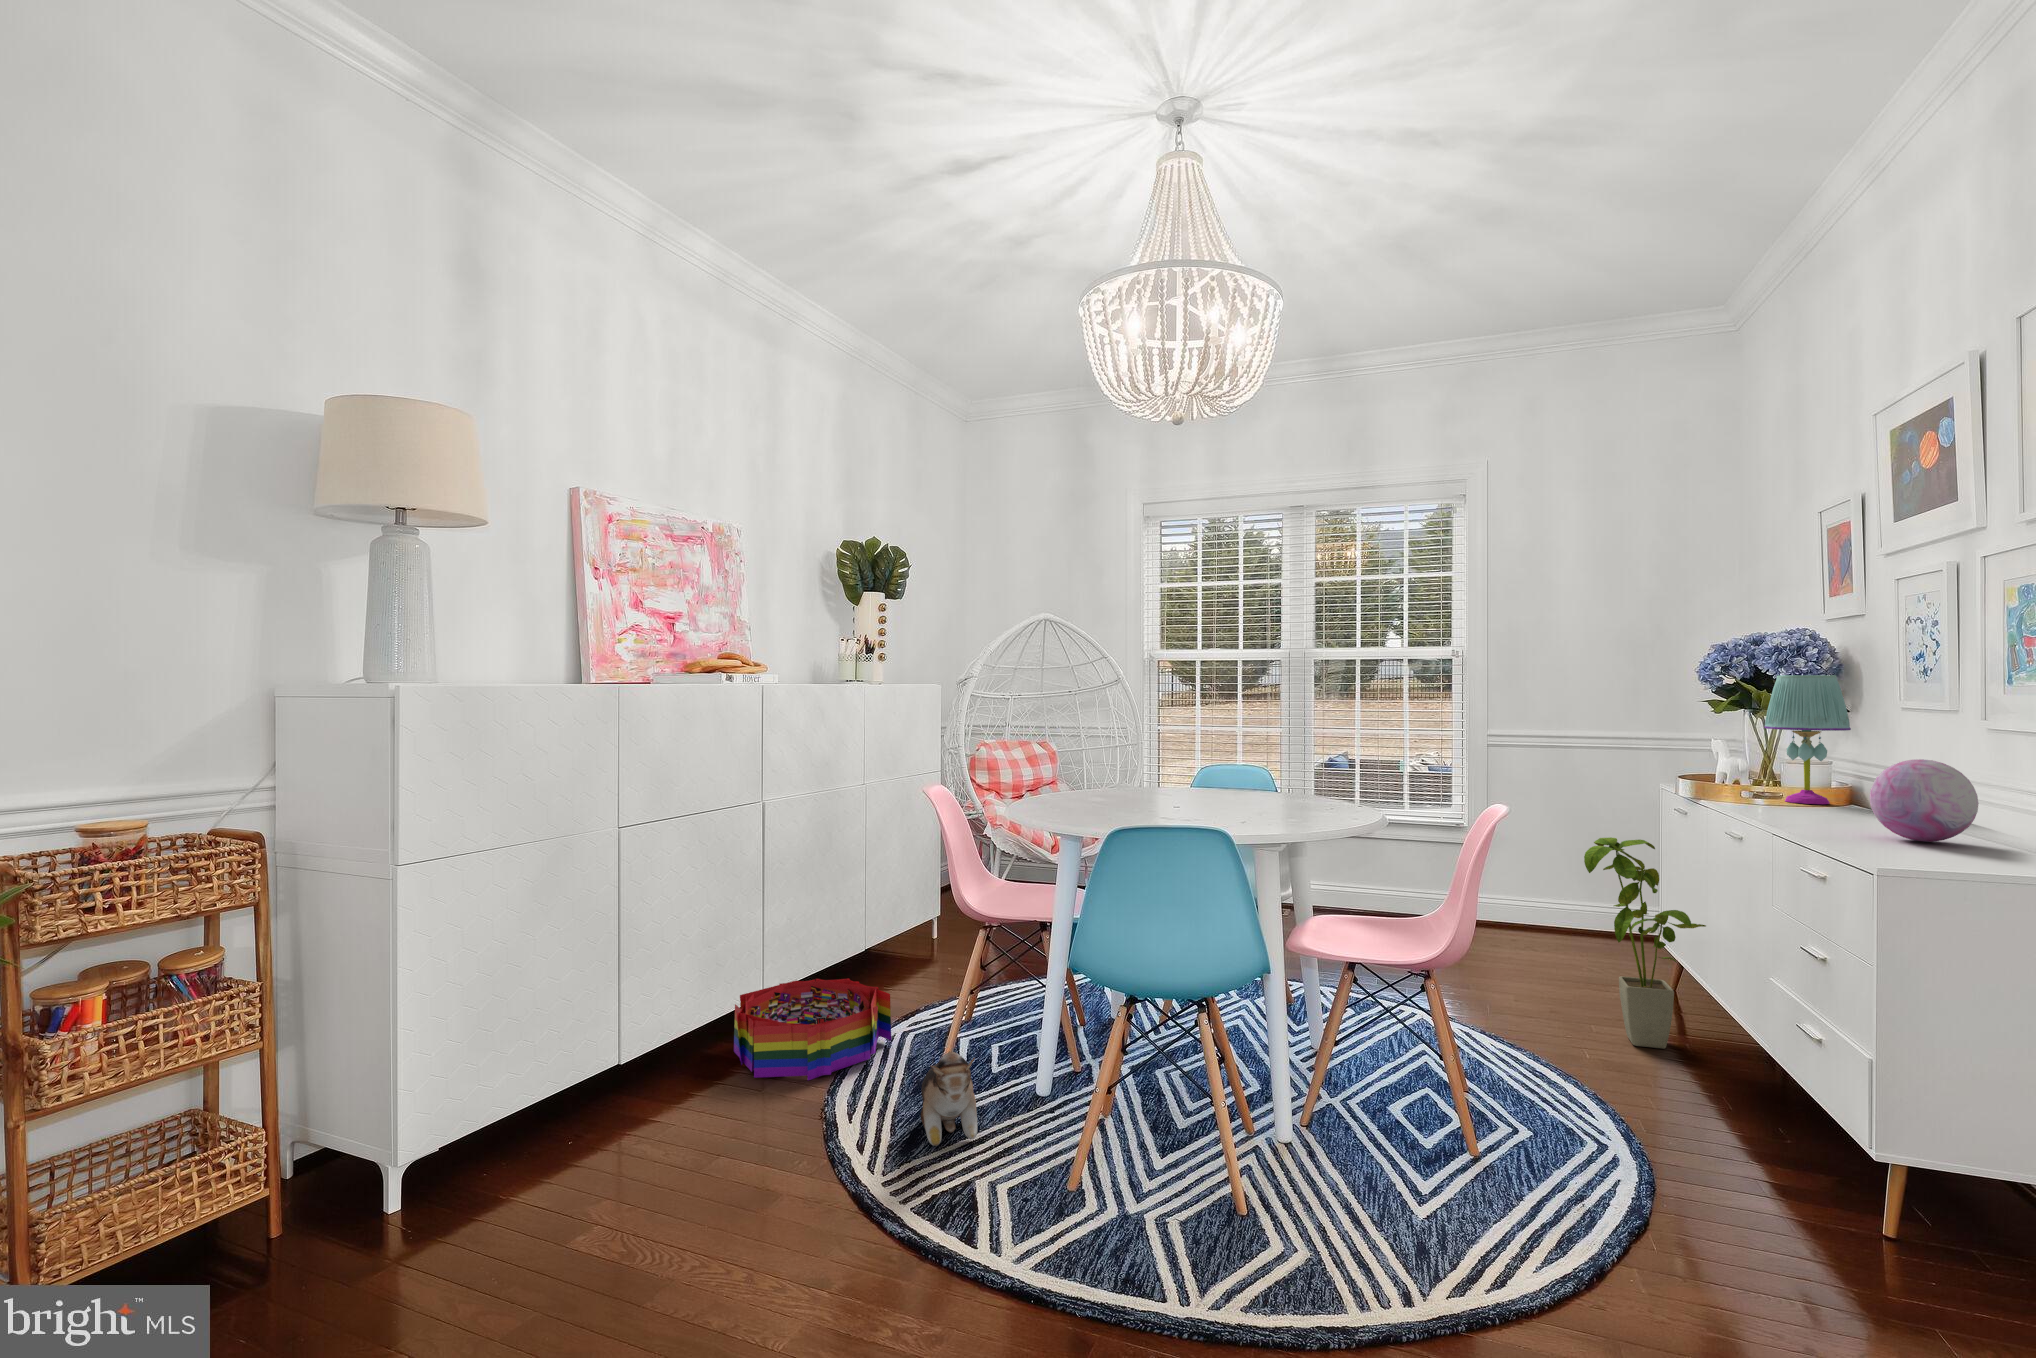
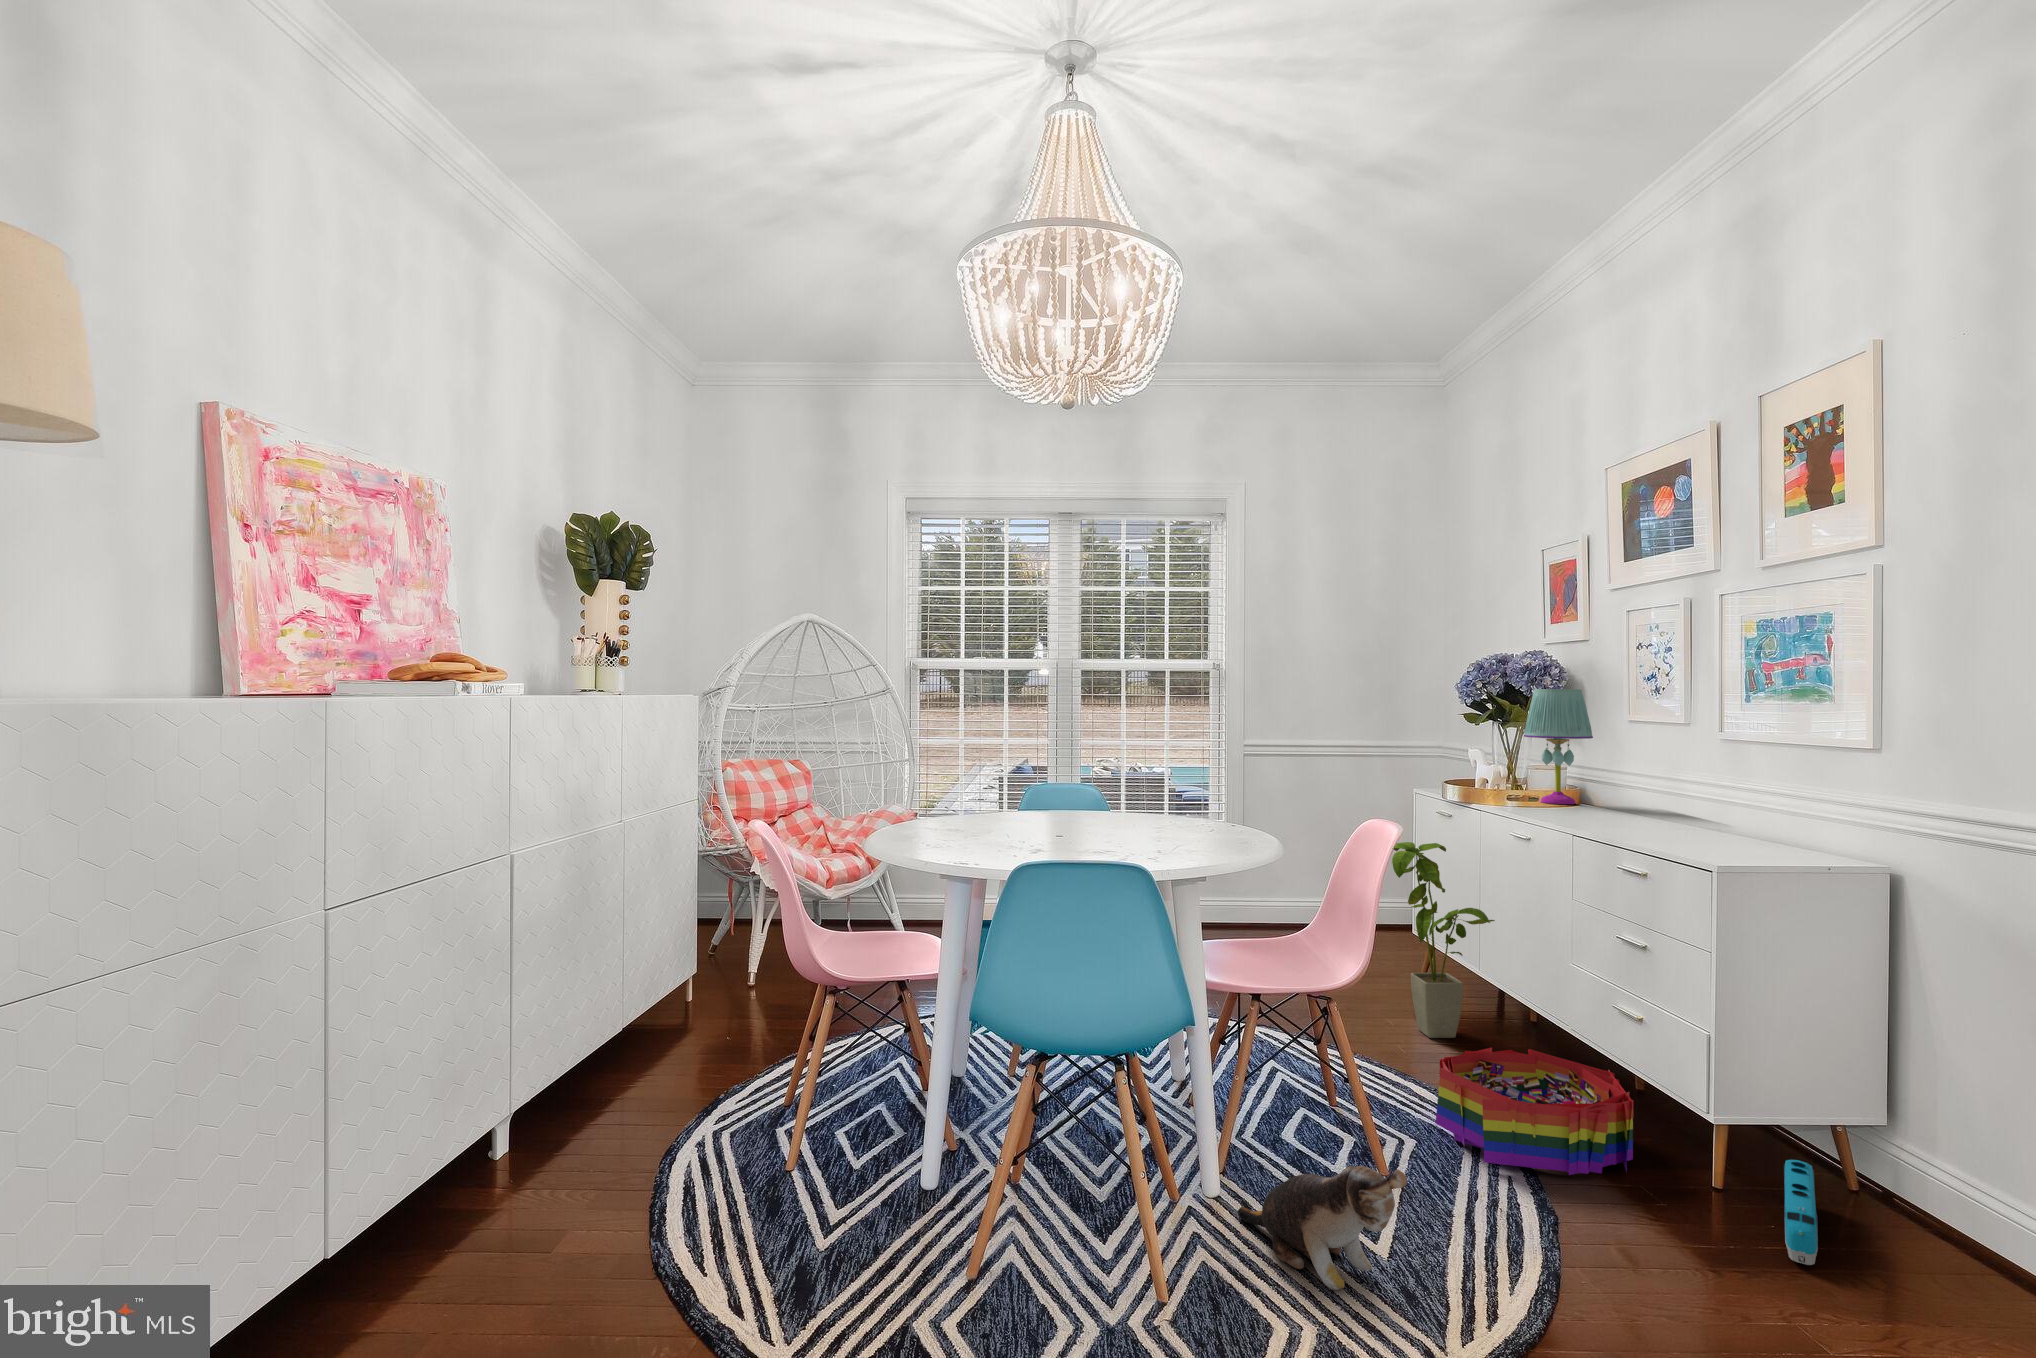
decorative orb: present [1870,759,1979,842] -> none [1668,765,1754,838]
storage bin: present [734,979,891,1080] -> present [1436,1047,1634,1175]
plush toy: present [921,1051,977,1146] -> present [1238,1165,1407,1290]
toy train: none [1894,1204,1990,1307] -> present [1784,1160,1818,1265]

